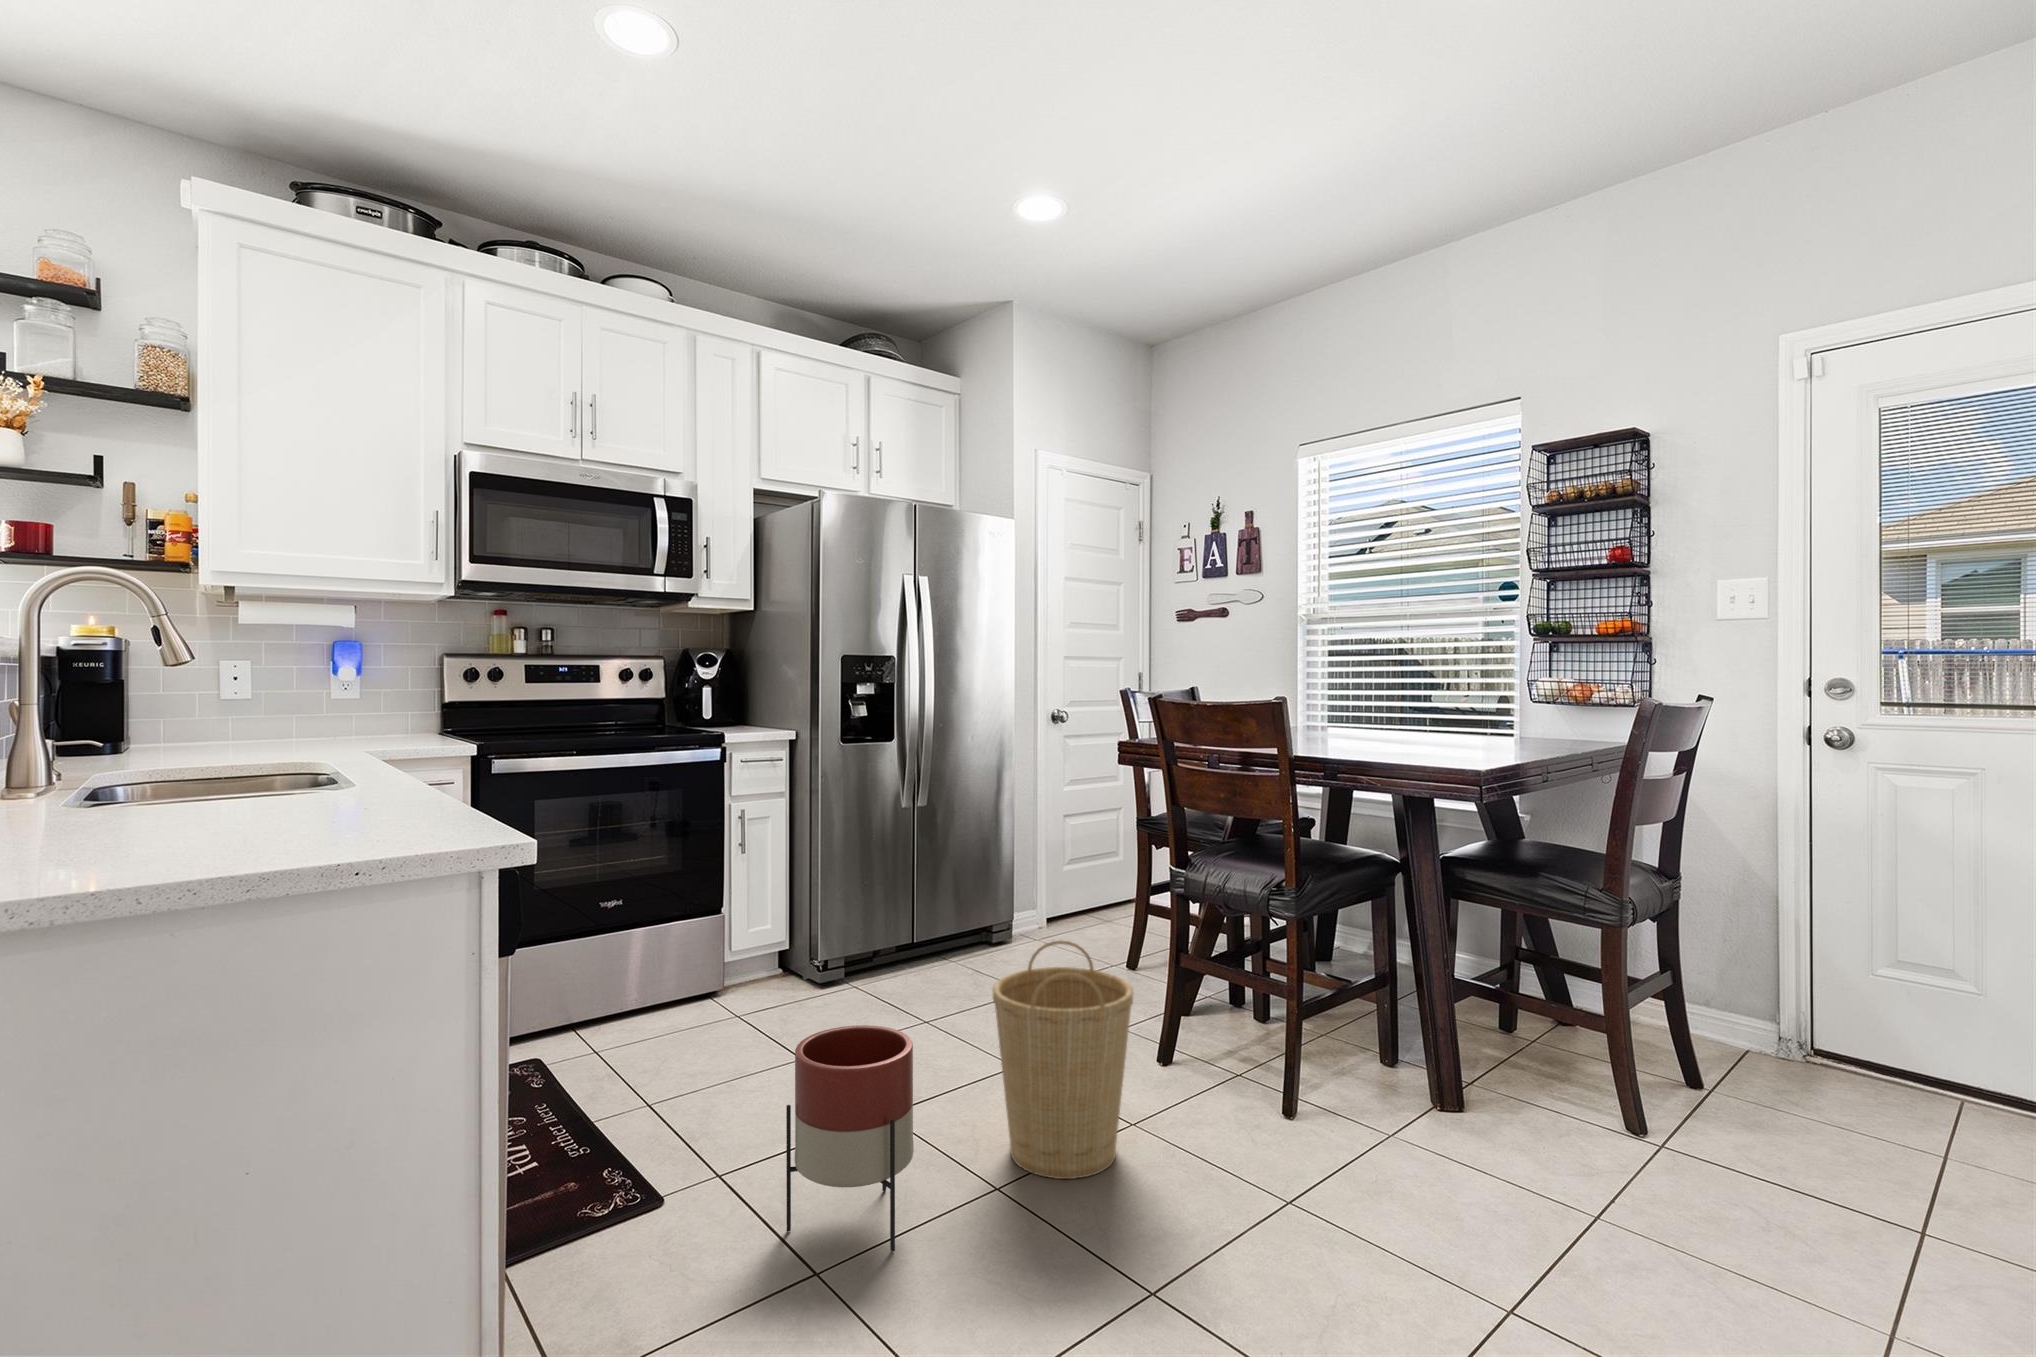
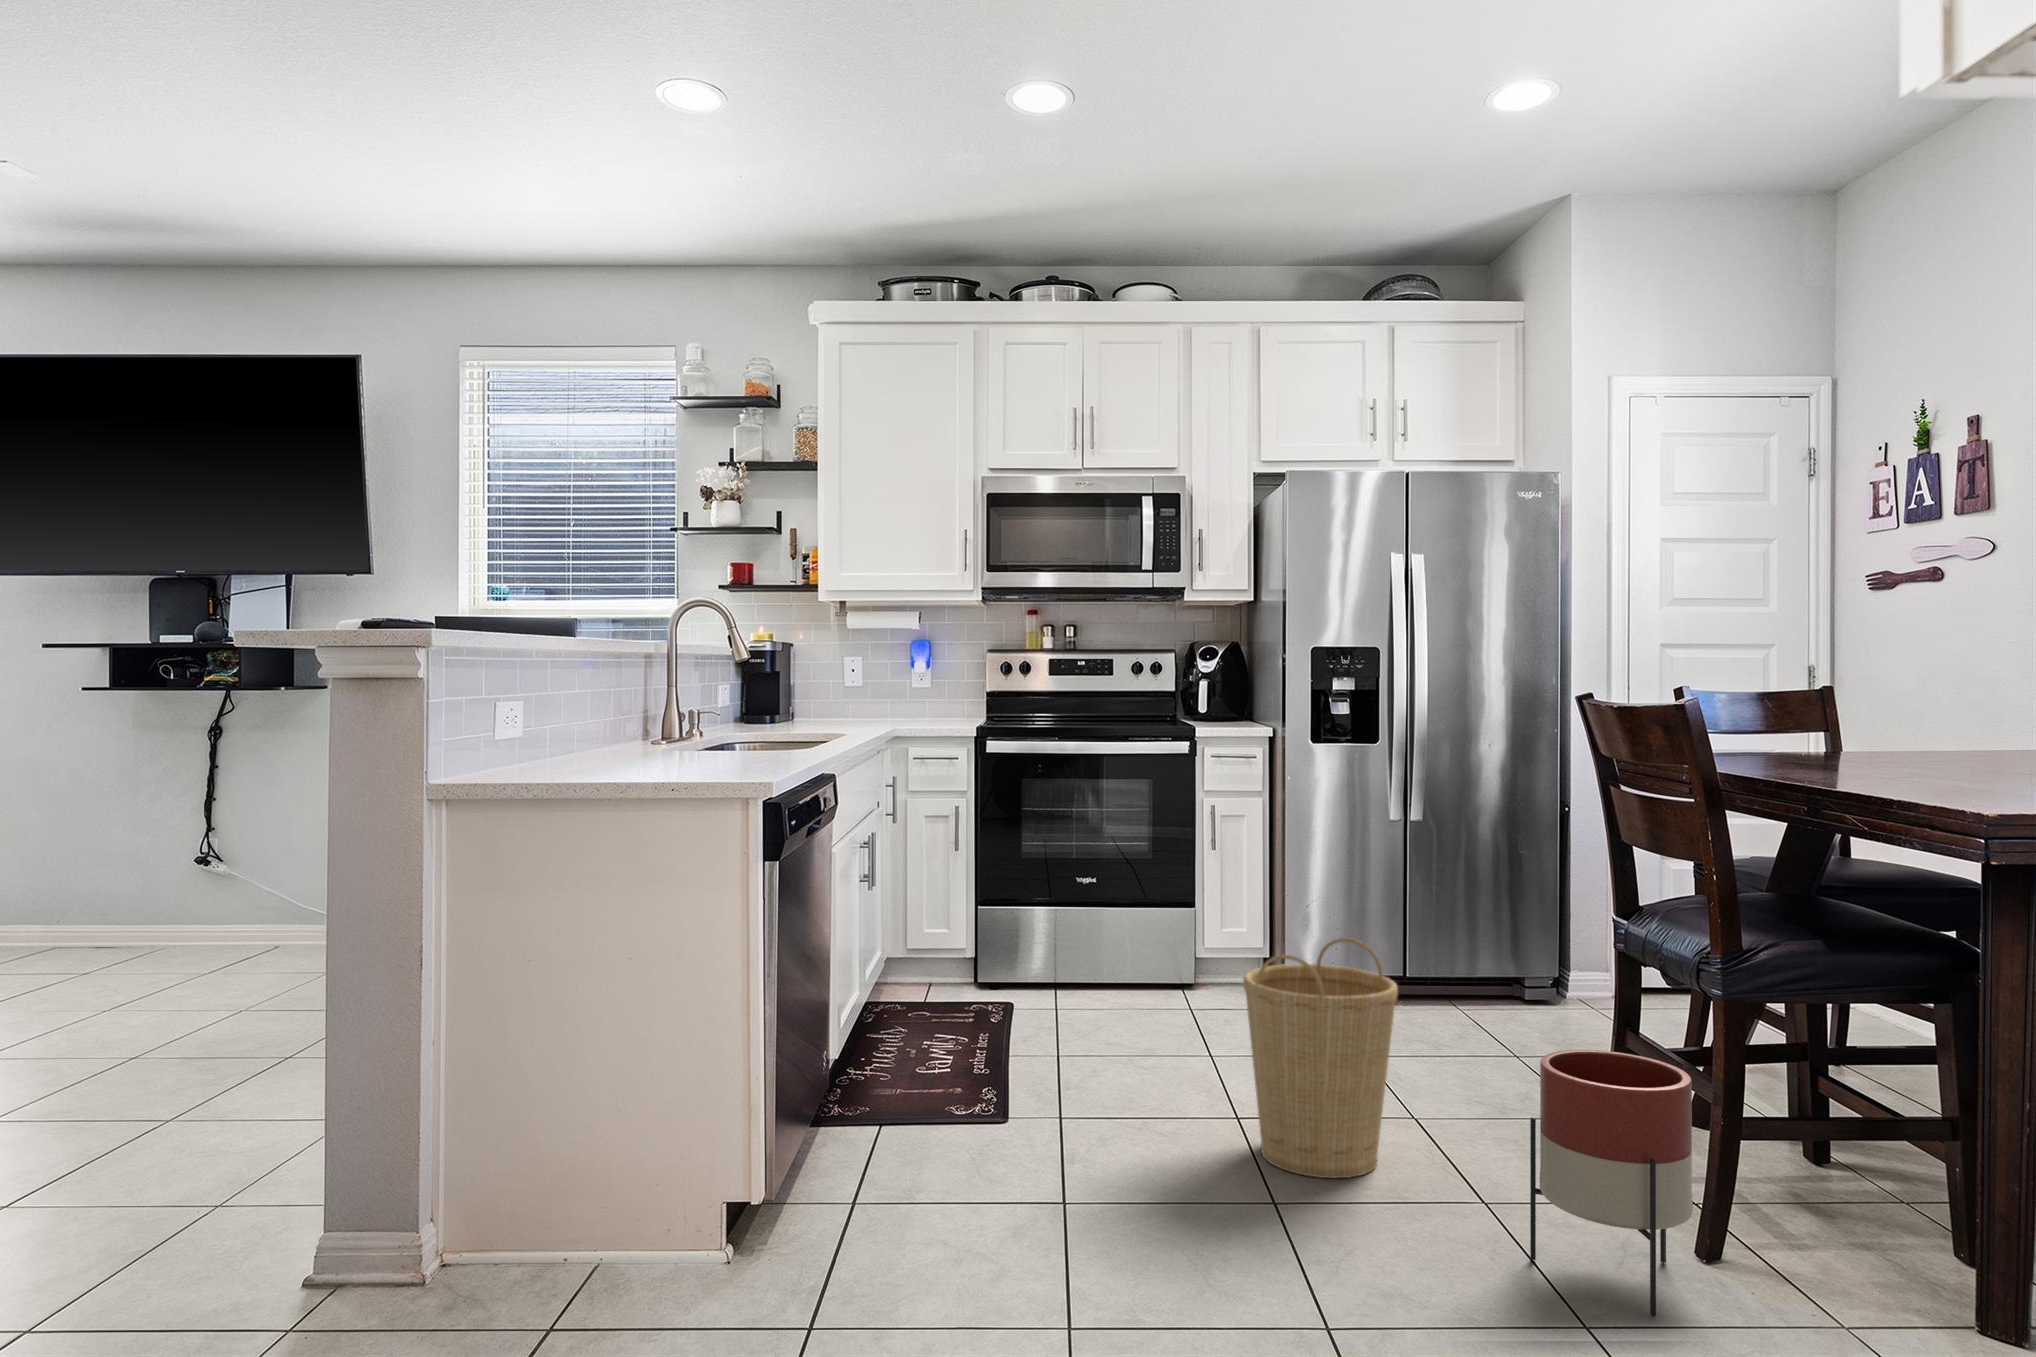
planter: present [786,1025,914,1252] -> present [1530,1050,1693,1316]

